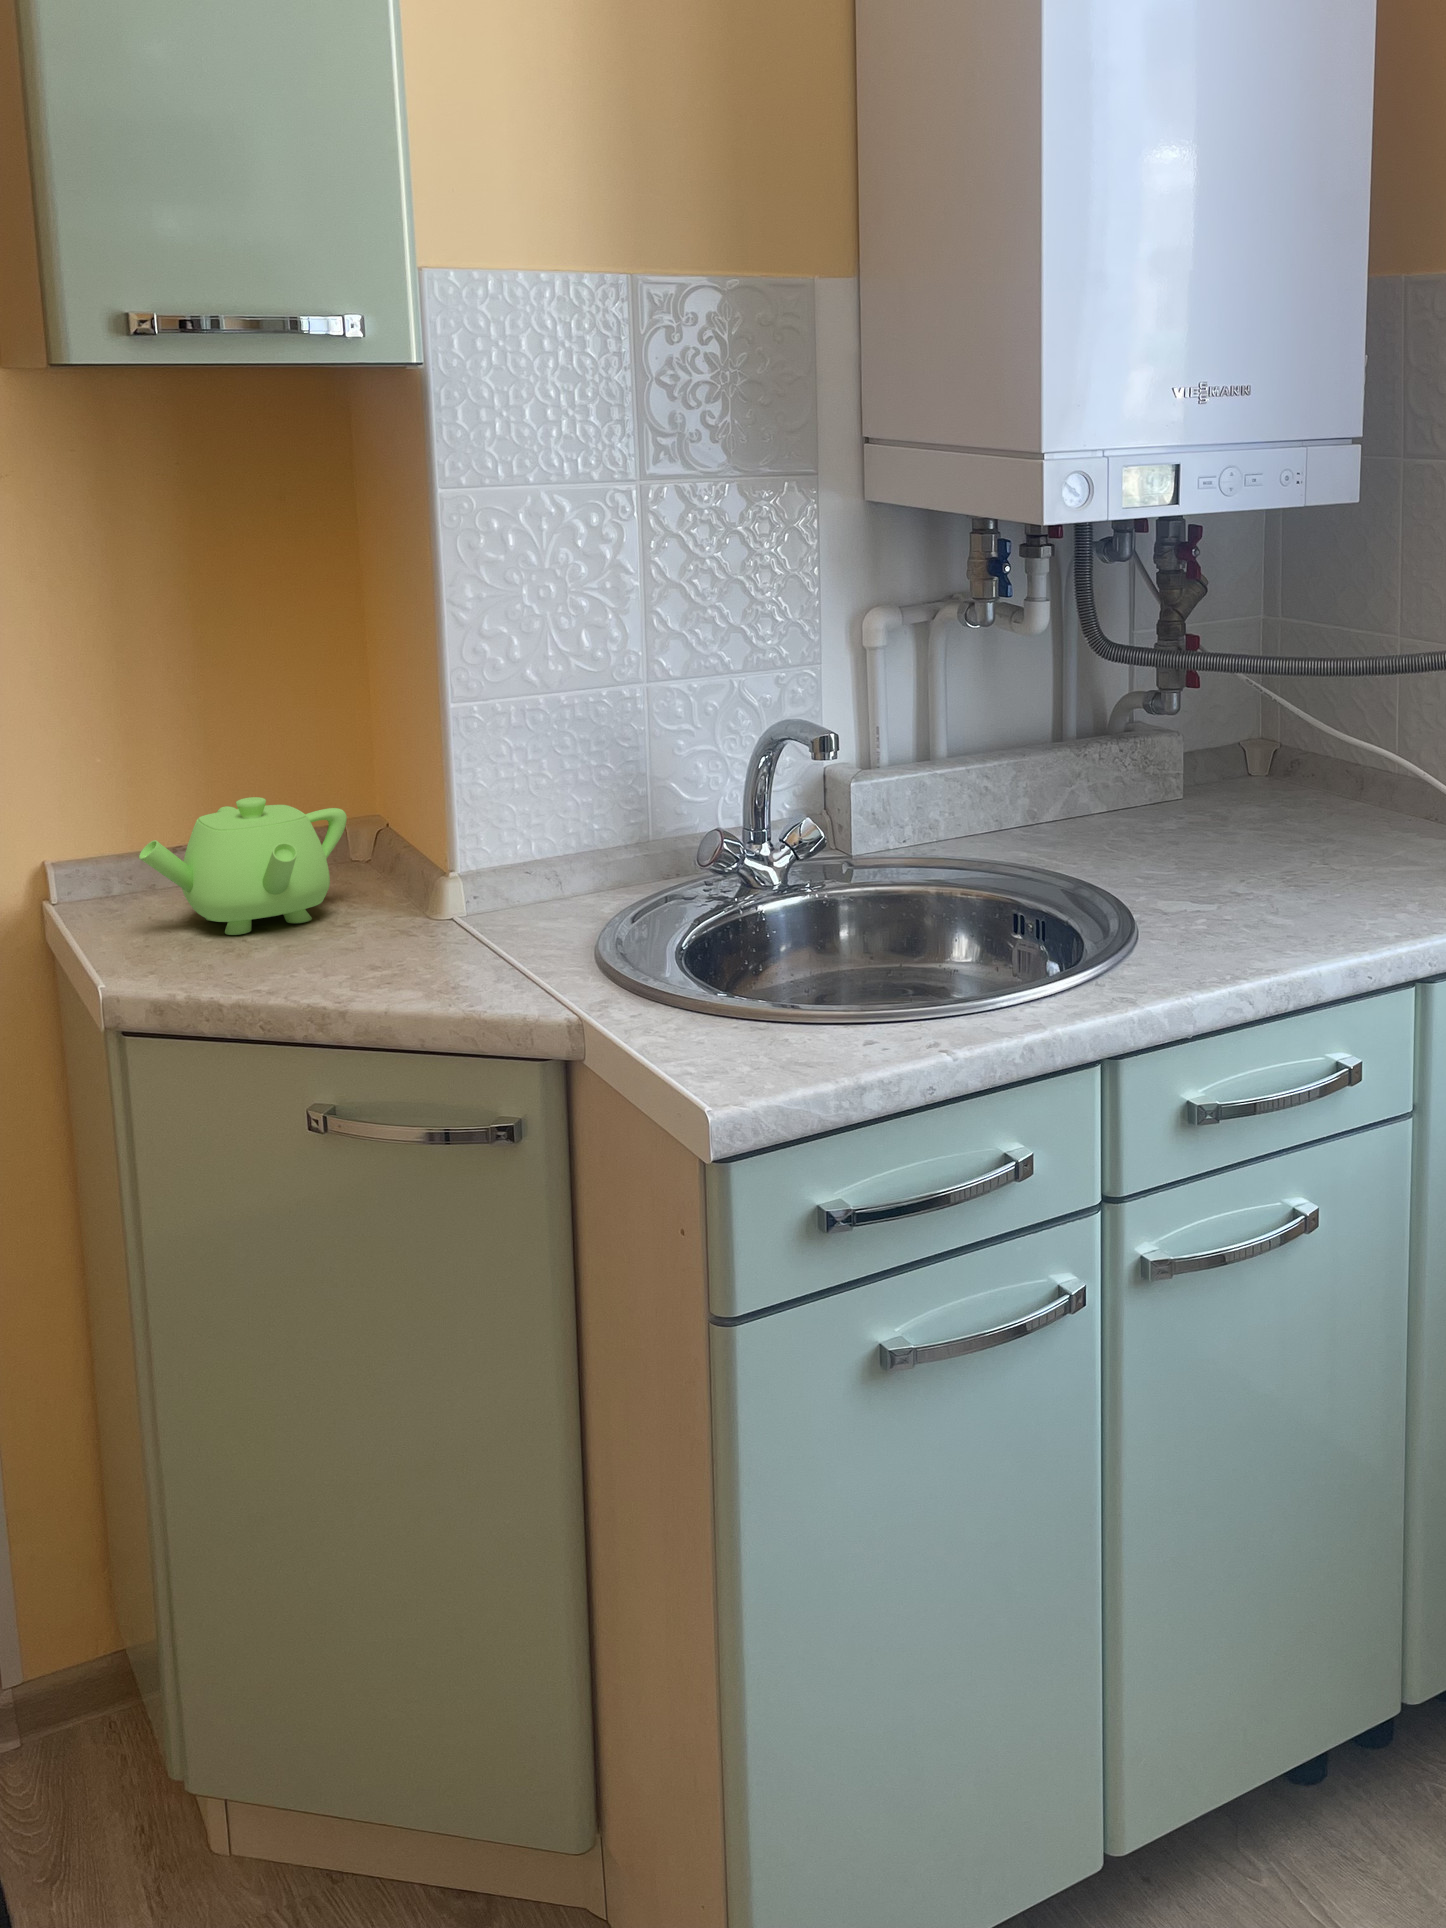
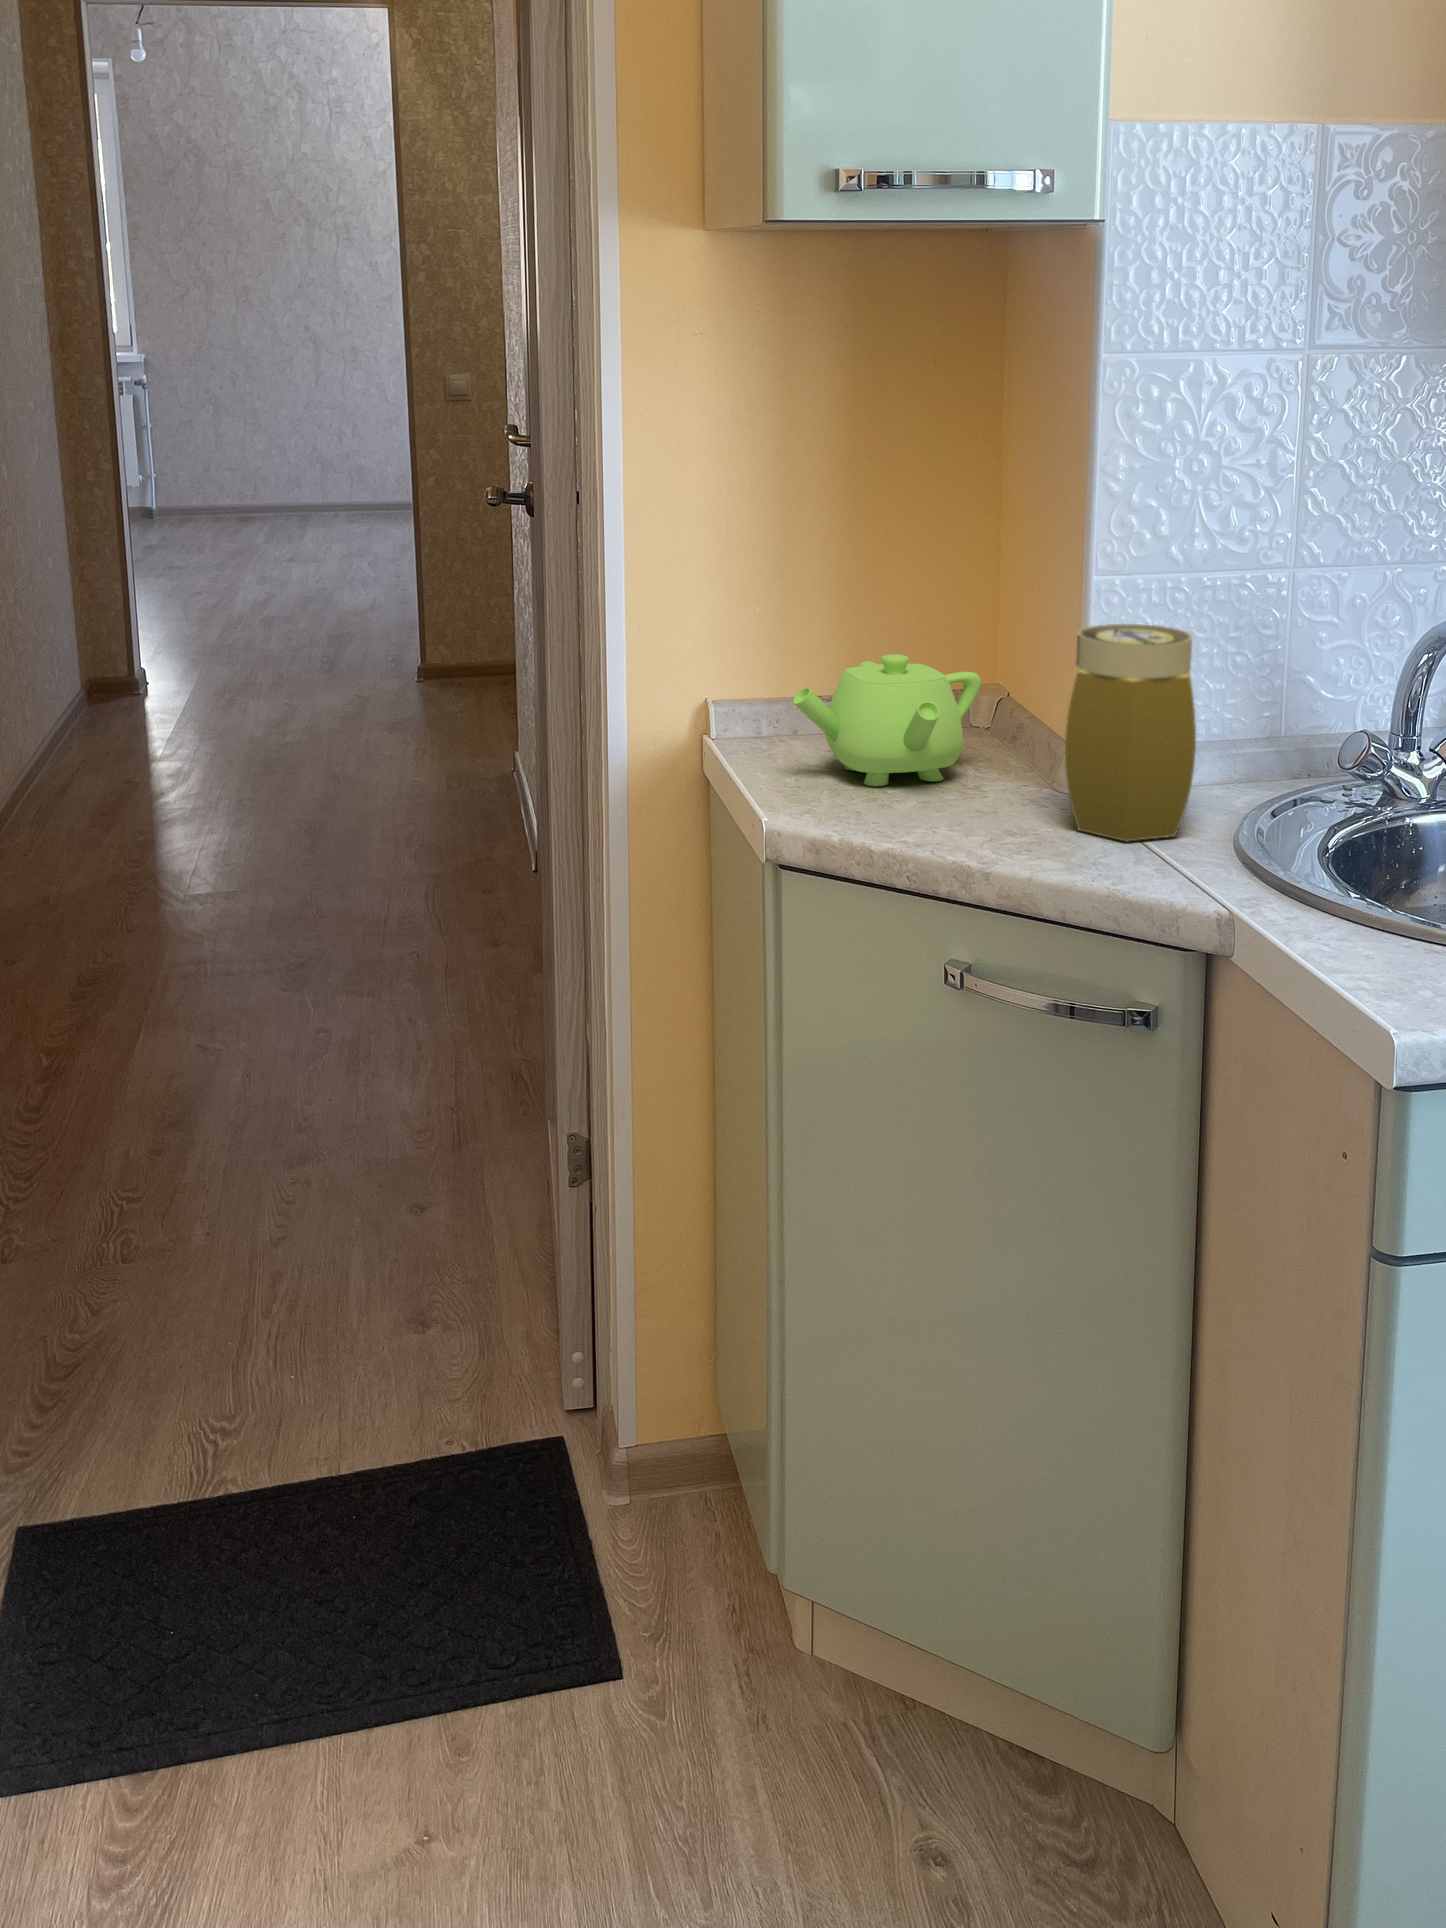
jar: none [422,748,553,961] -> present [1065,624,1196,841]

